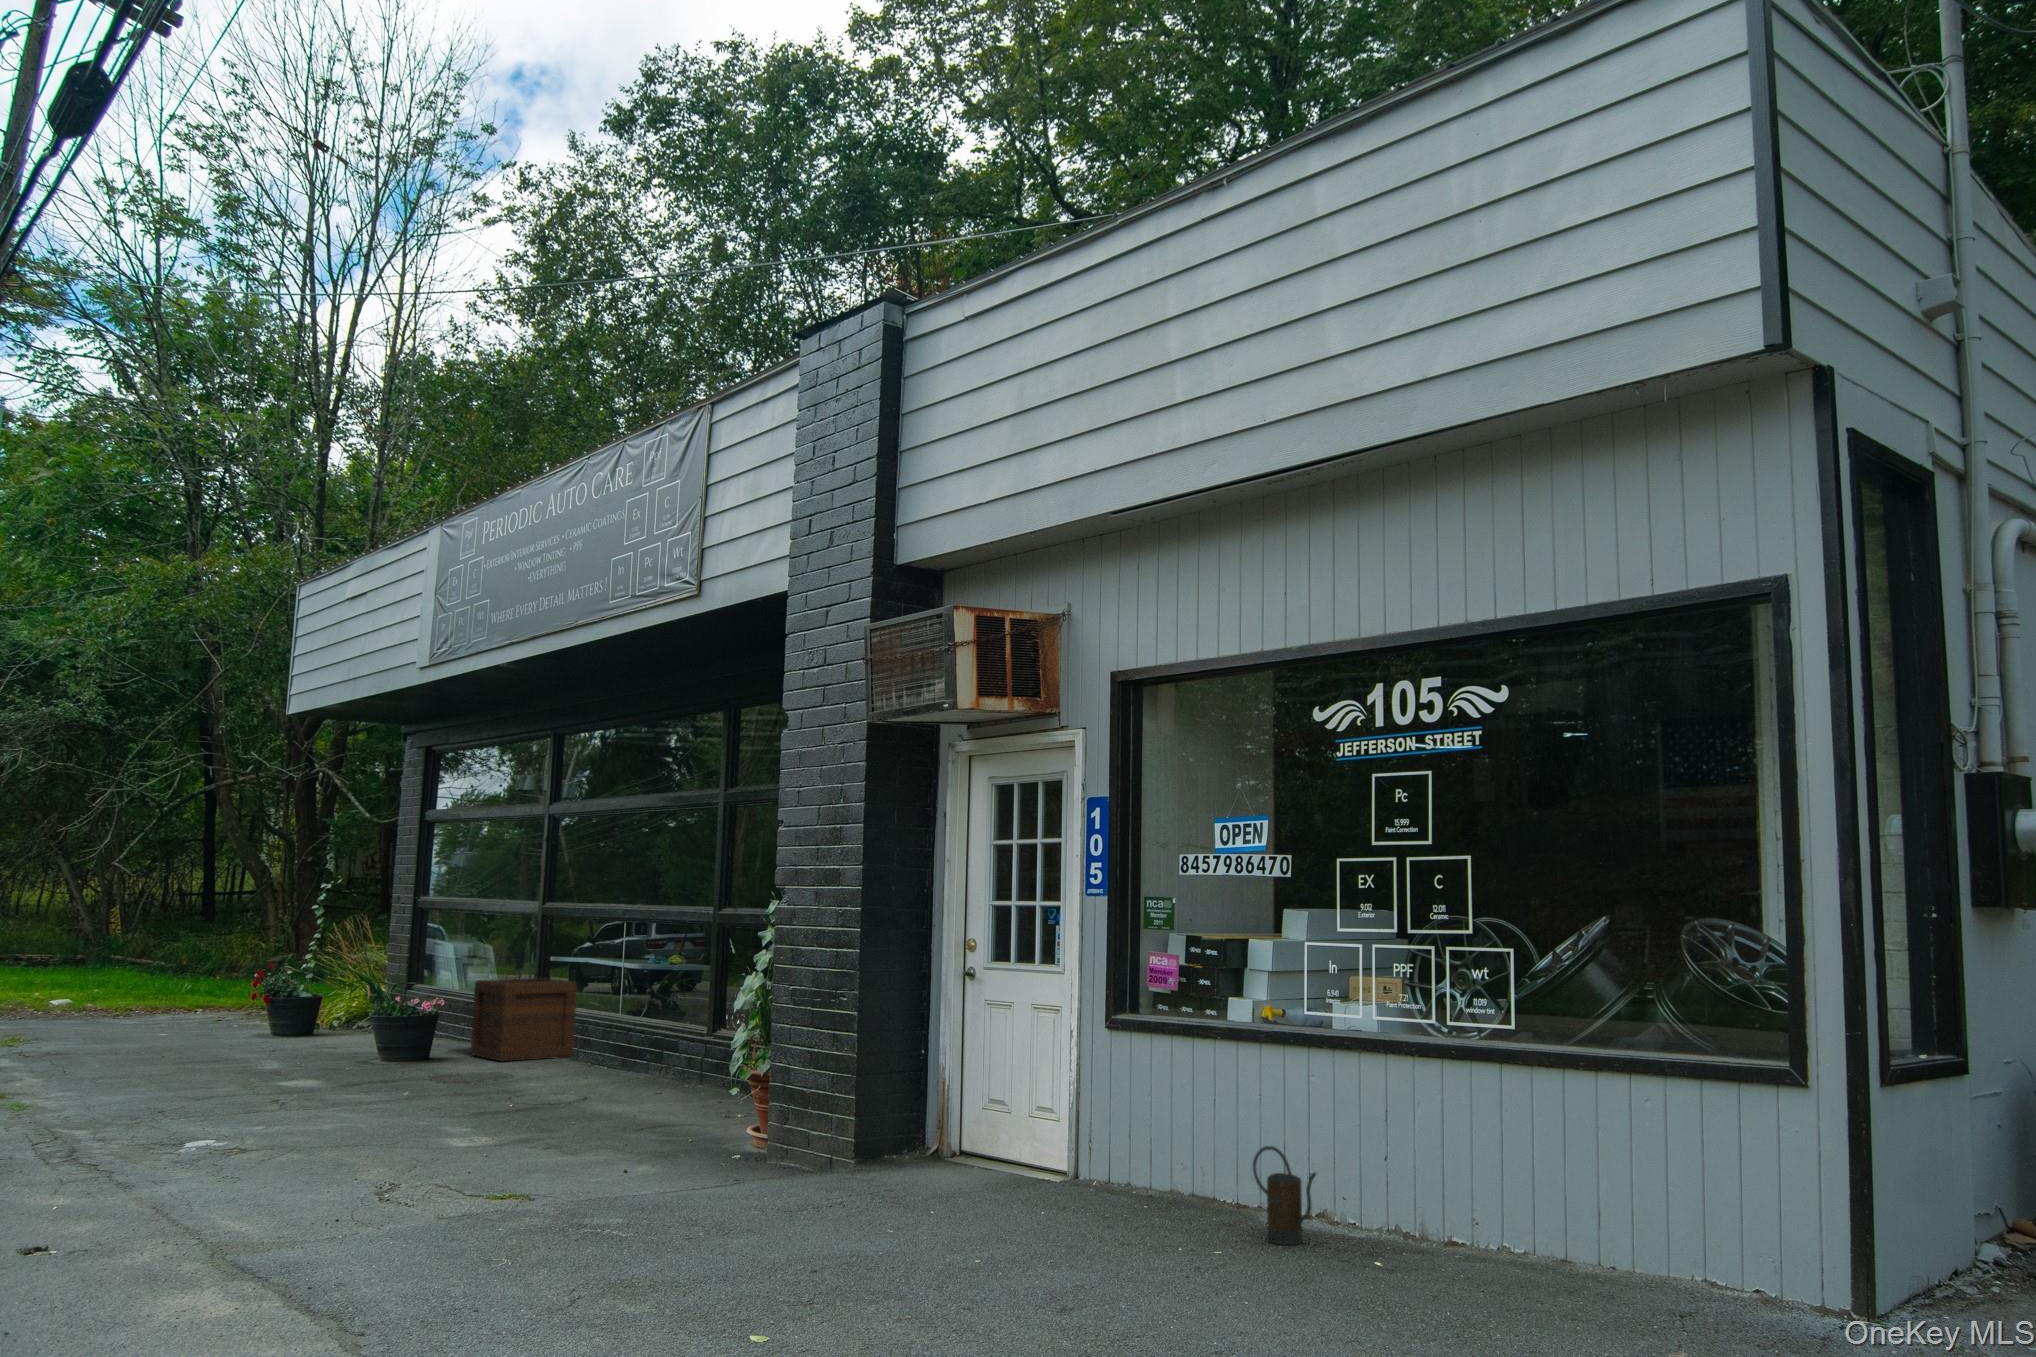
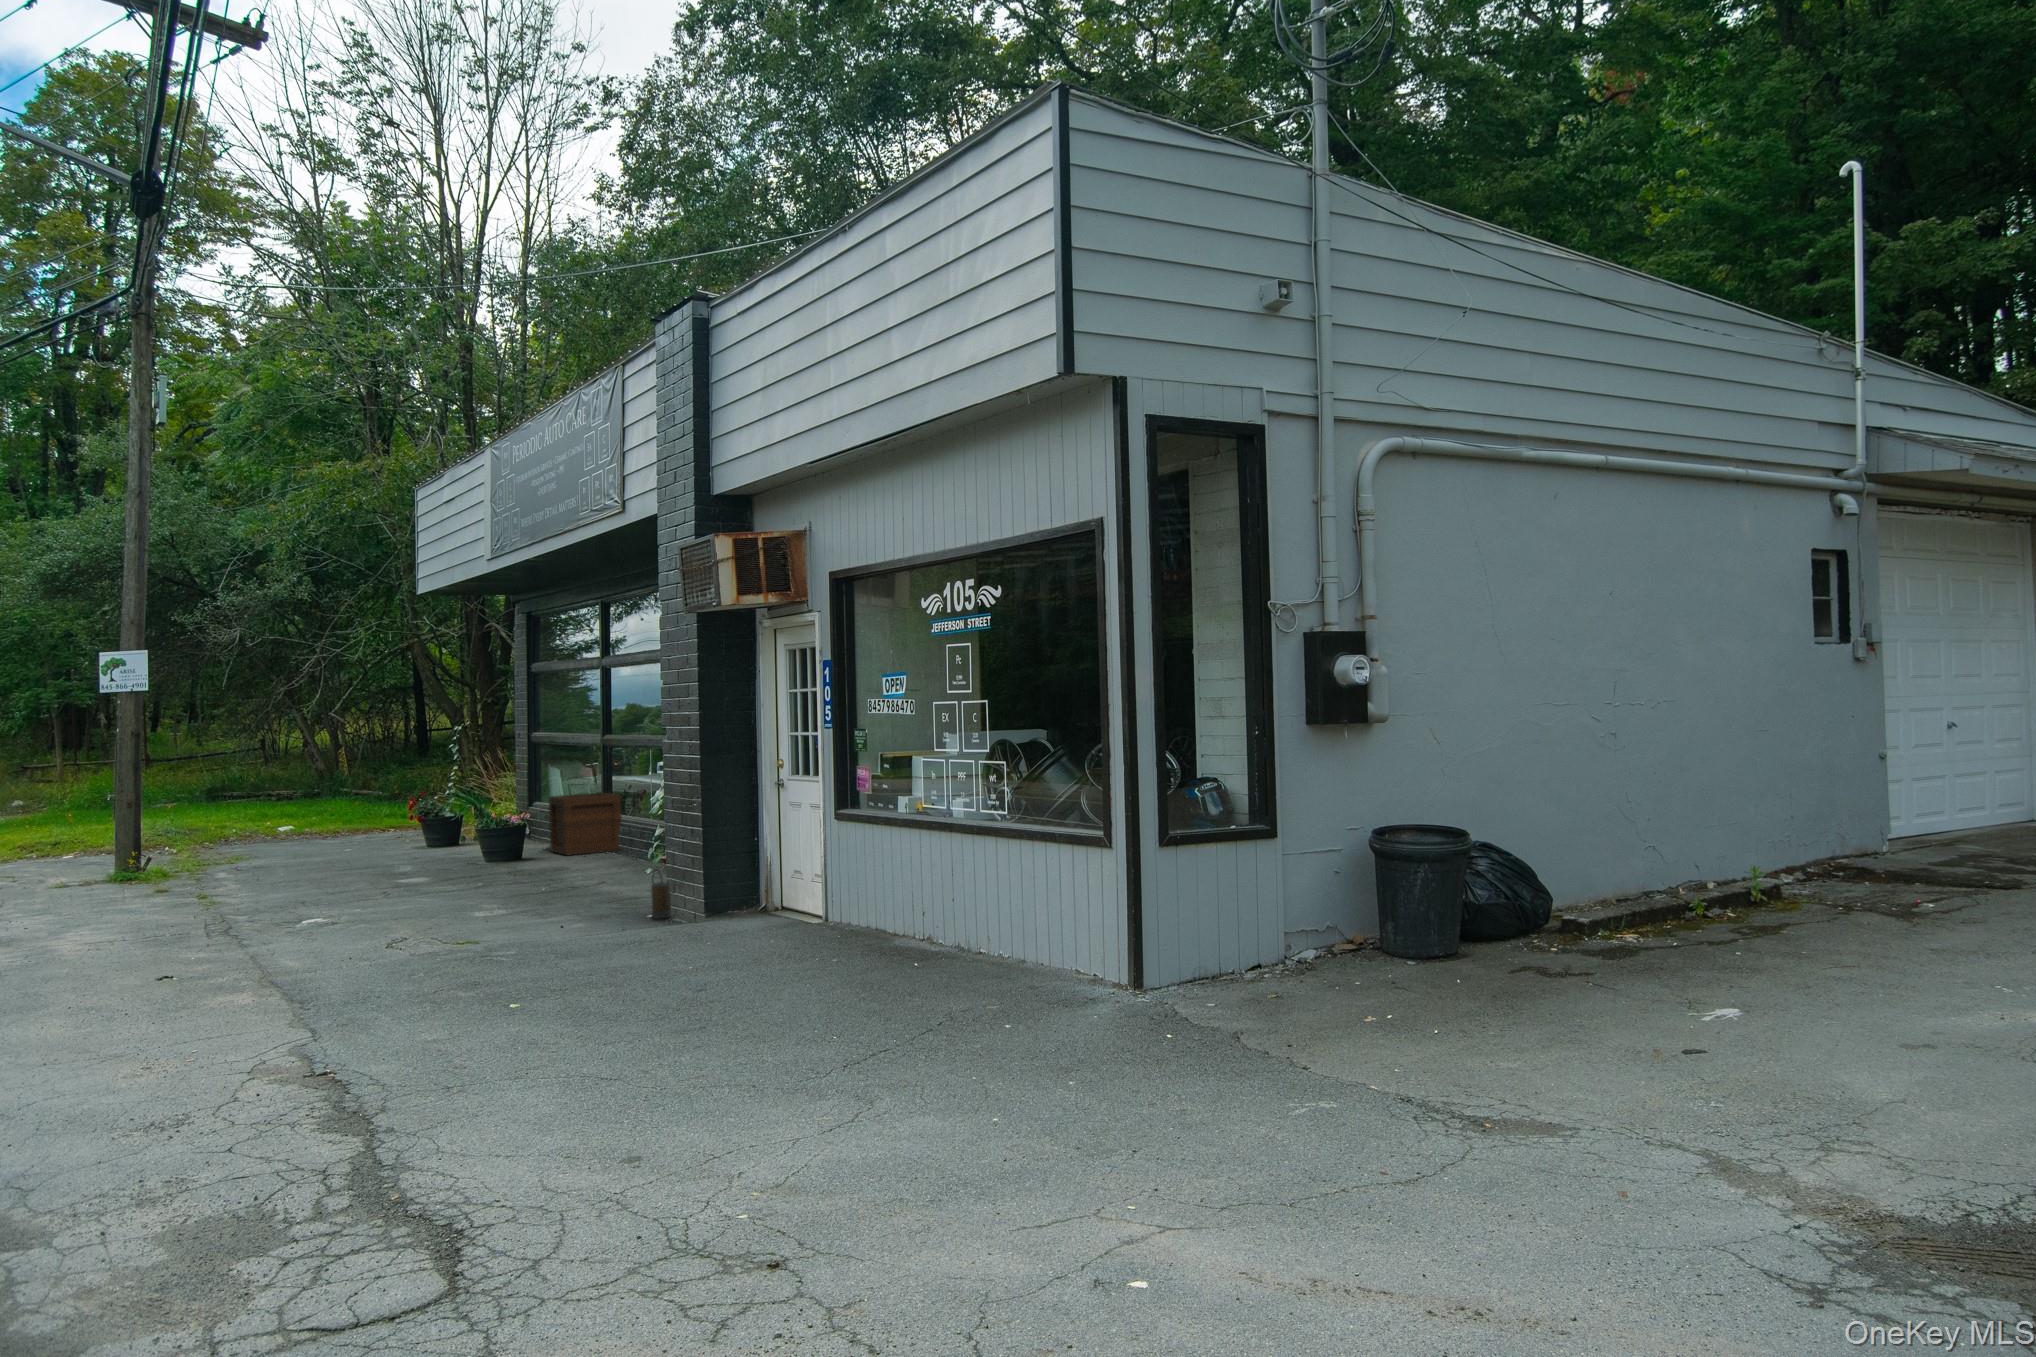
watering can: present [1253,1146,1316,1245] -> present [651,869,672,919]

